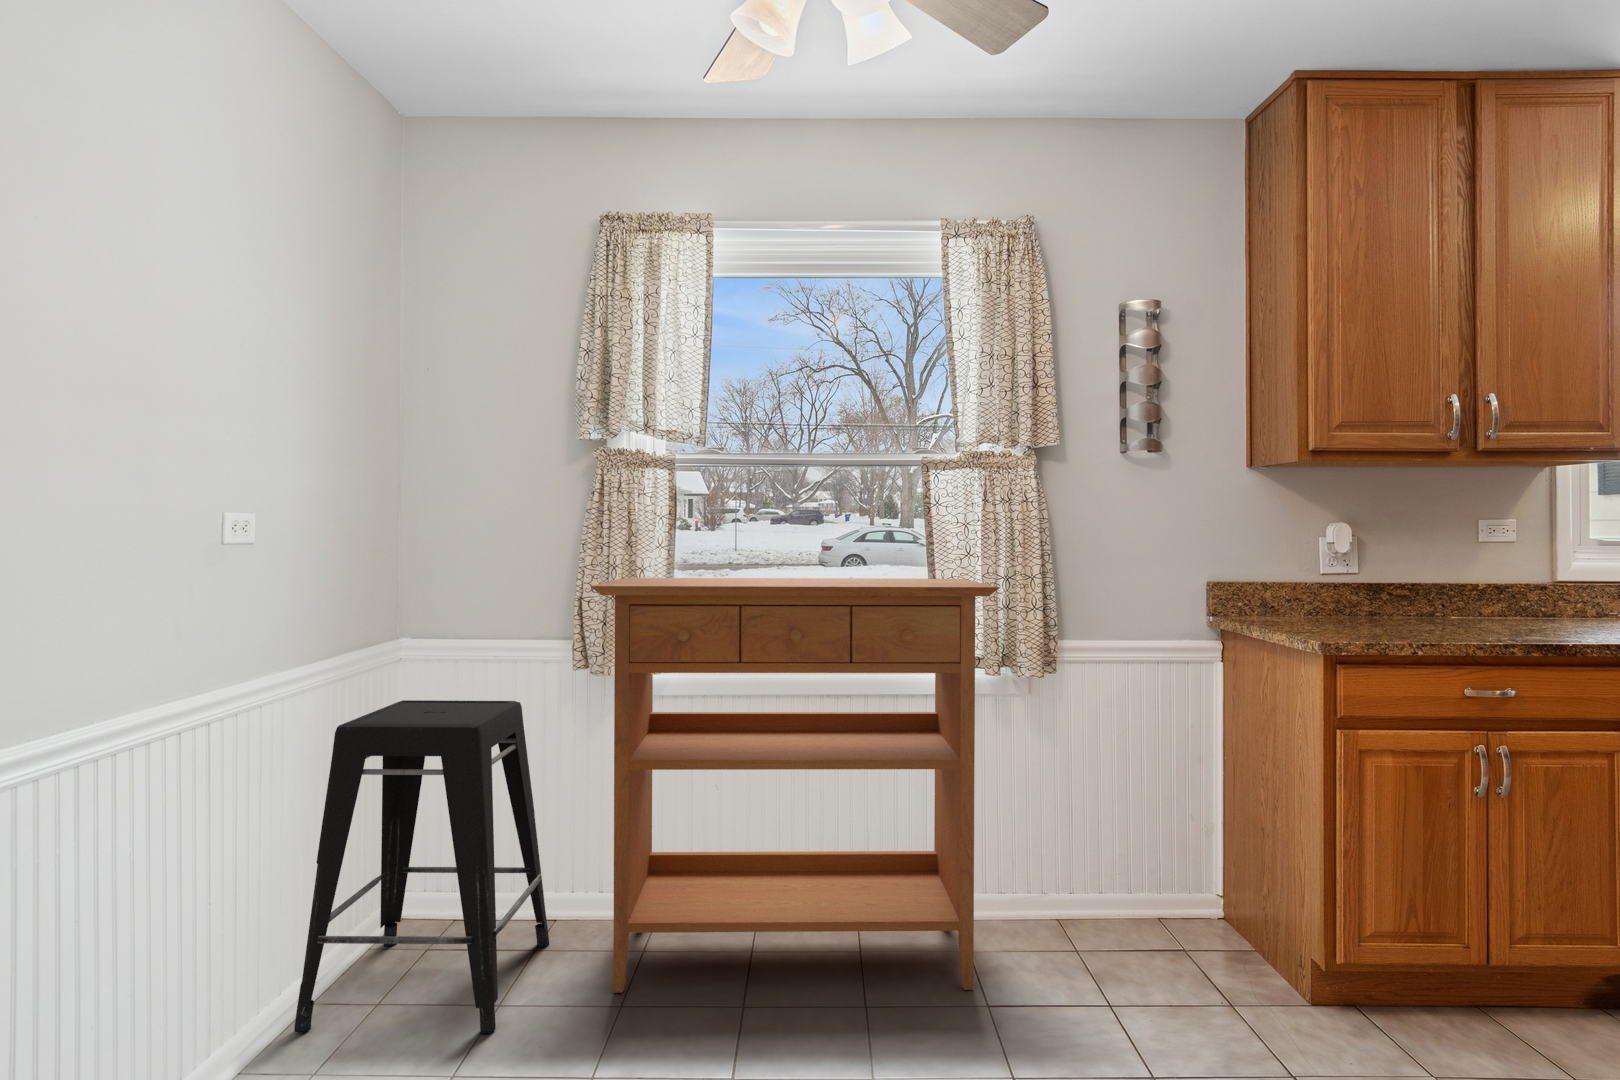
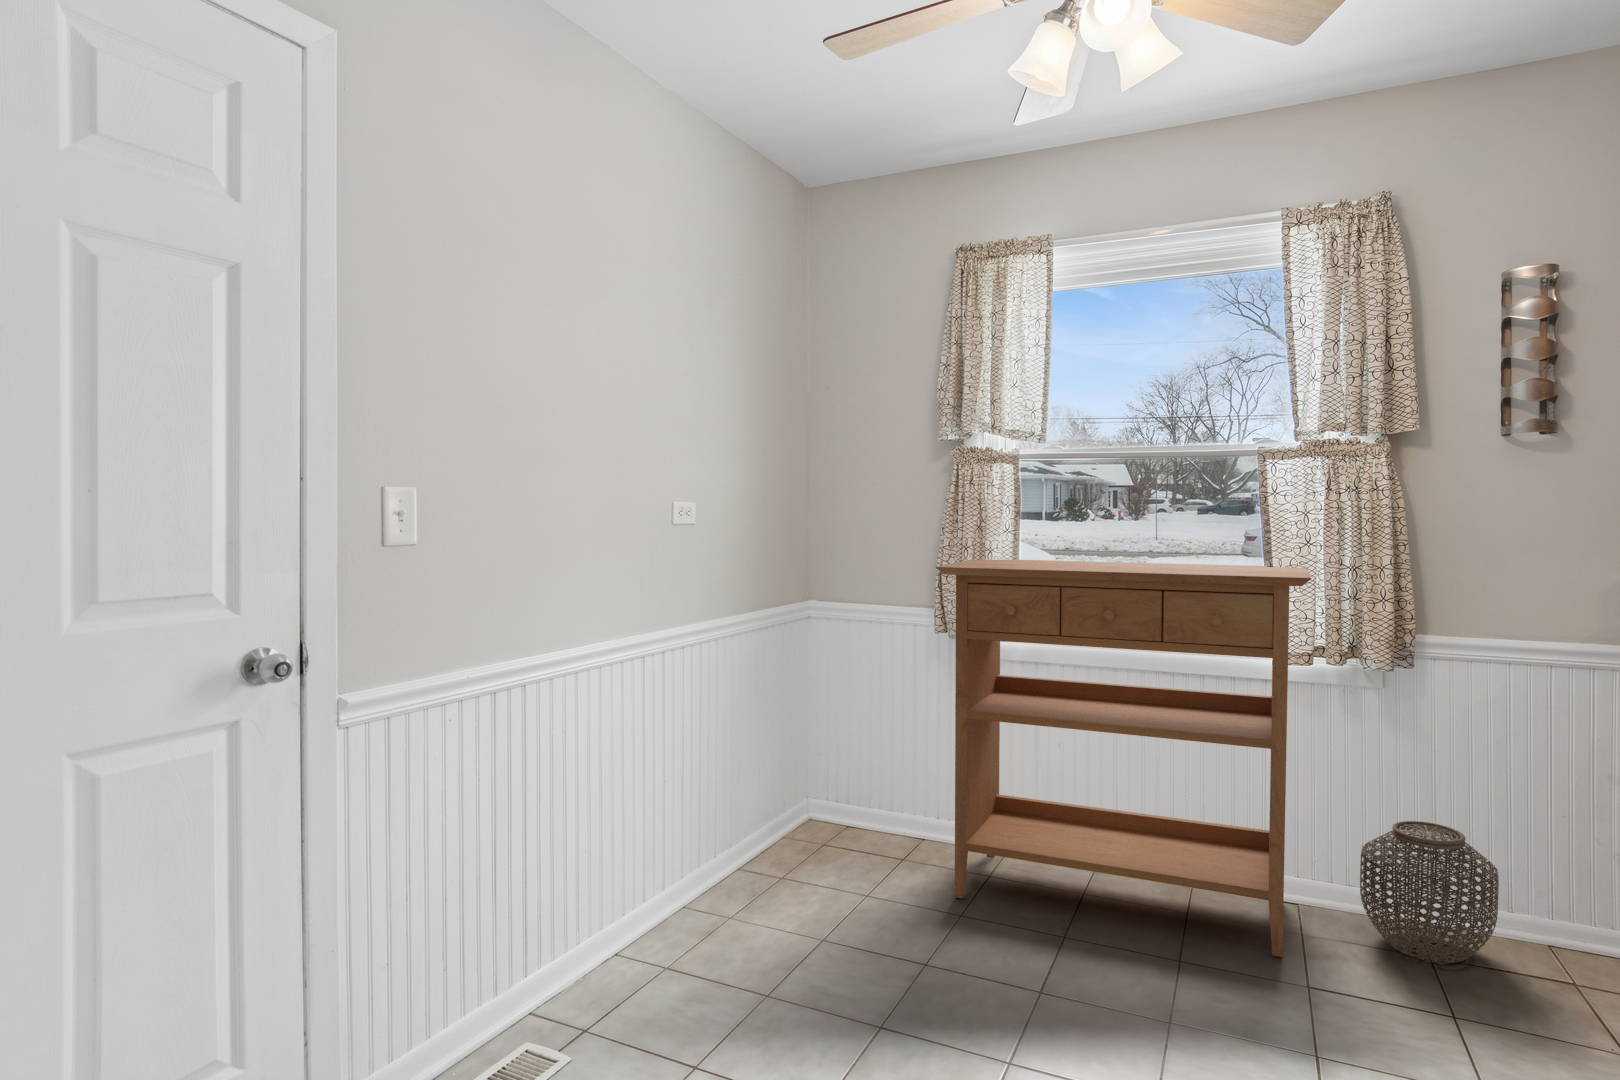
stool: present [294,700,549,1034] -> none [731,650,913,905]
woven basket: none [1025,823,1143,962] -> present [1360,821,1499,963]

